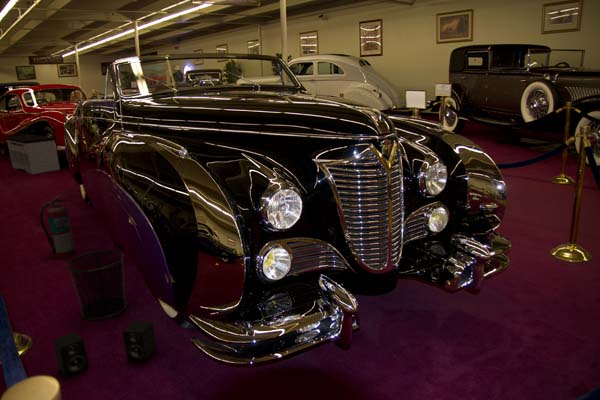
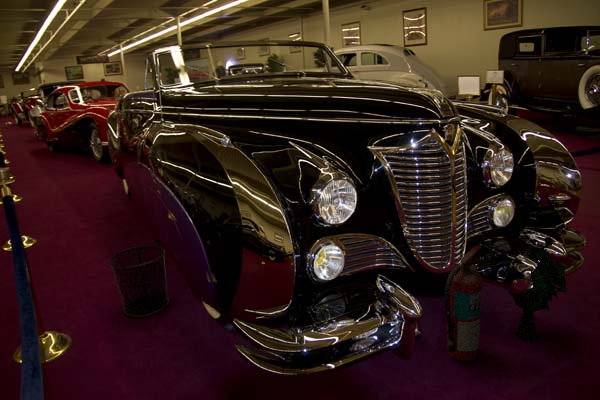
bench: present [7,135,60,174] -> none [55,131,105,170]
fire extinguisher: present [40,193,75,259] -> present [444,245,485,361]
decorative plant: none [432,240,491,333] -> present [508,237,567,341]
speaker: present [53,321,156,377] -> none [95,320,199,378]

